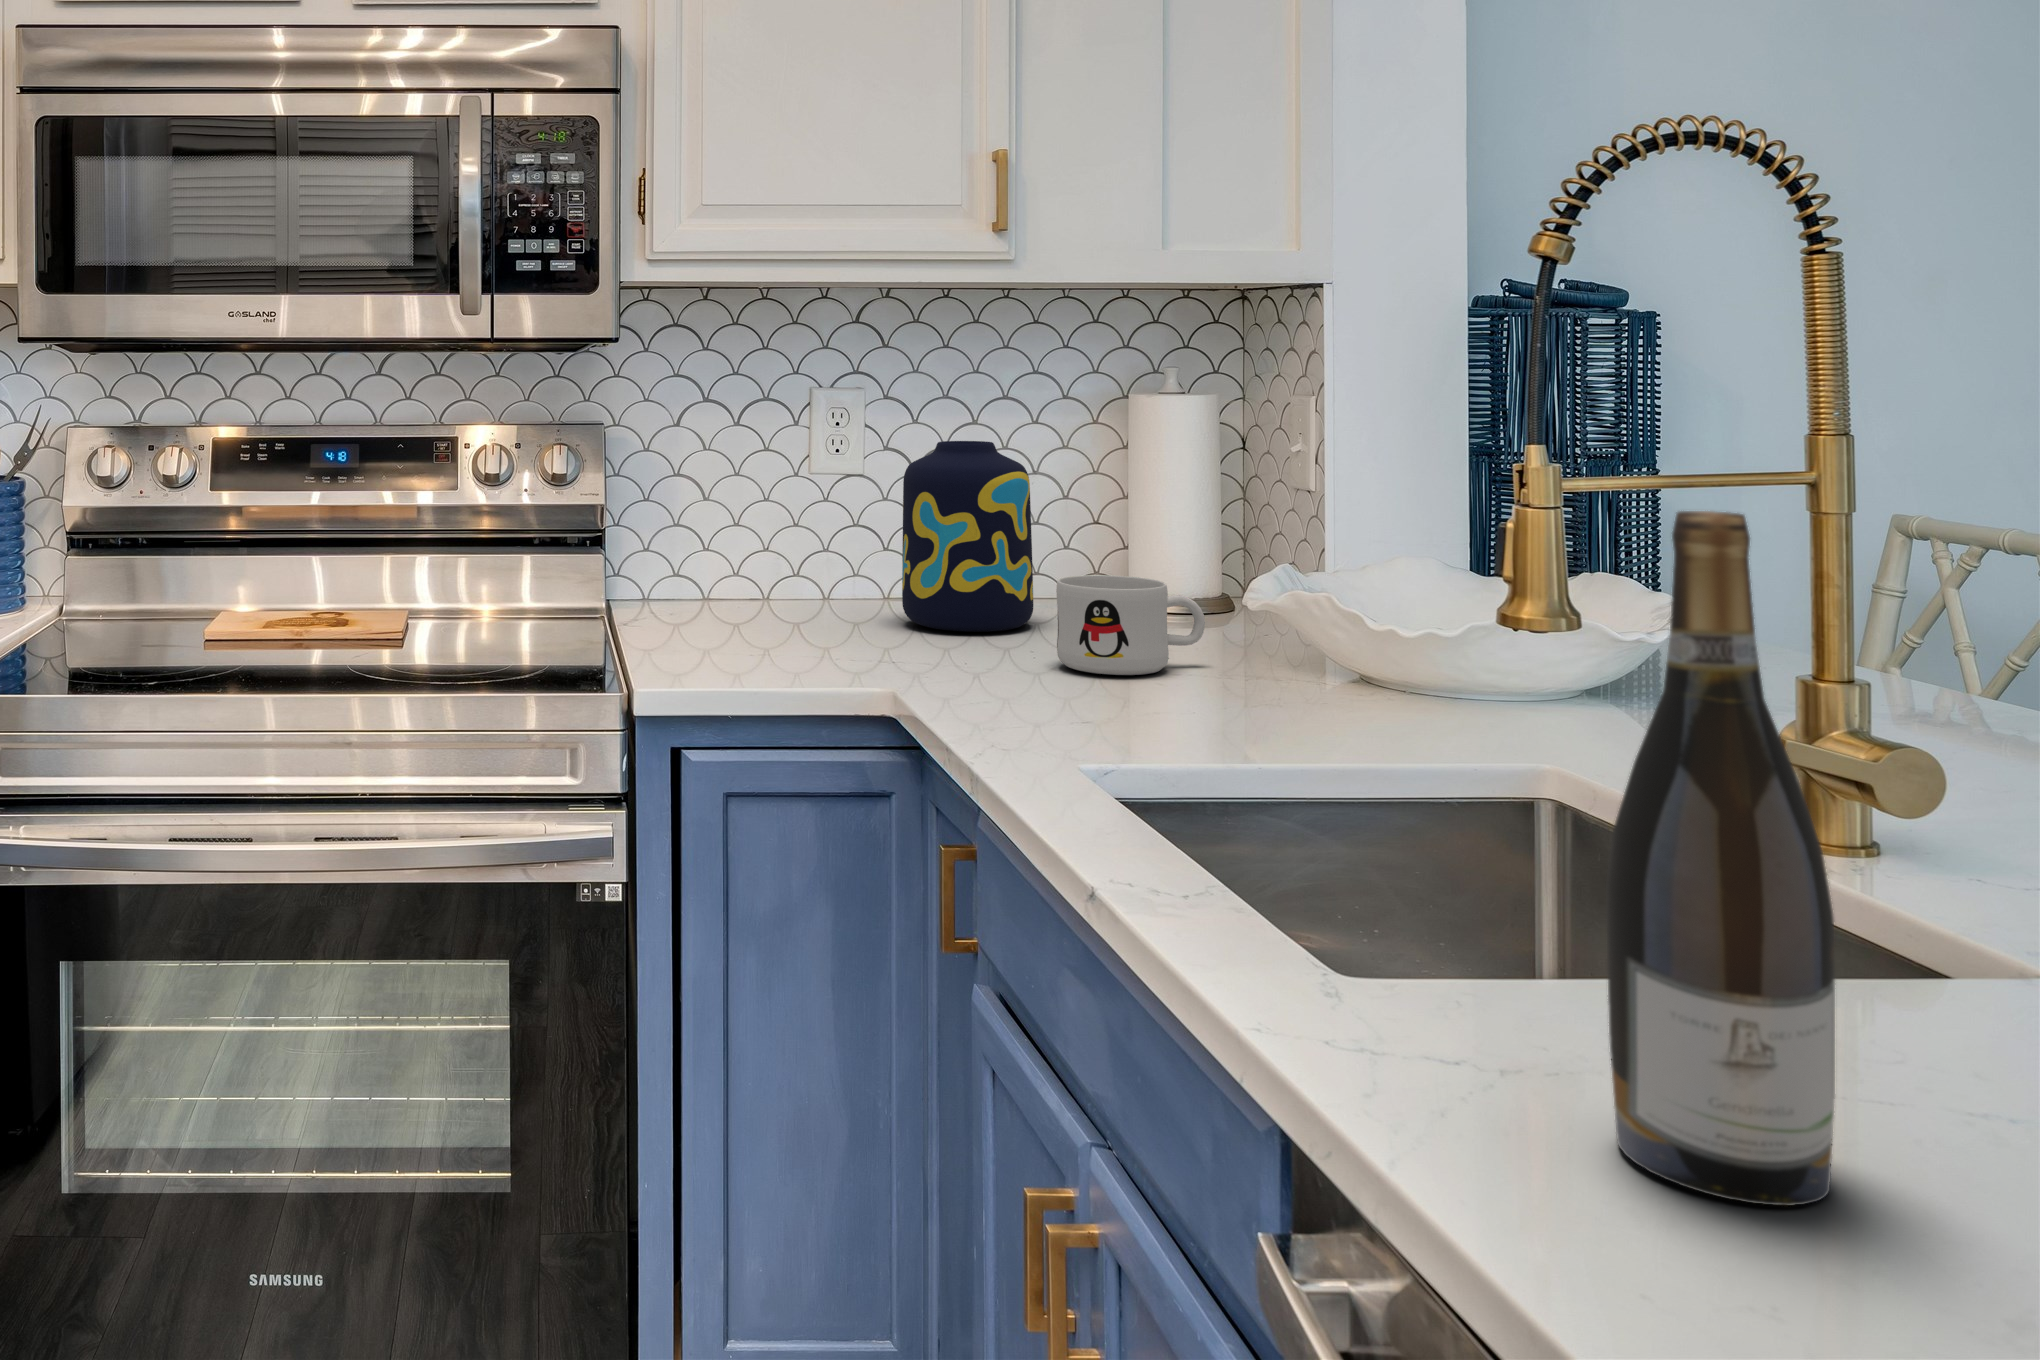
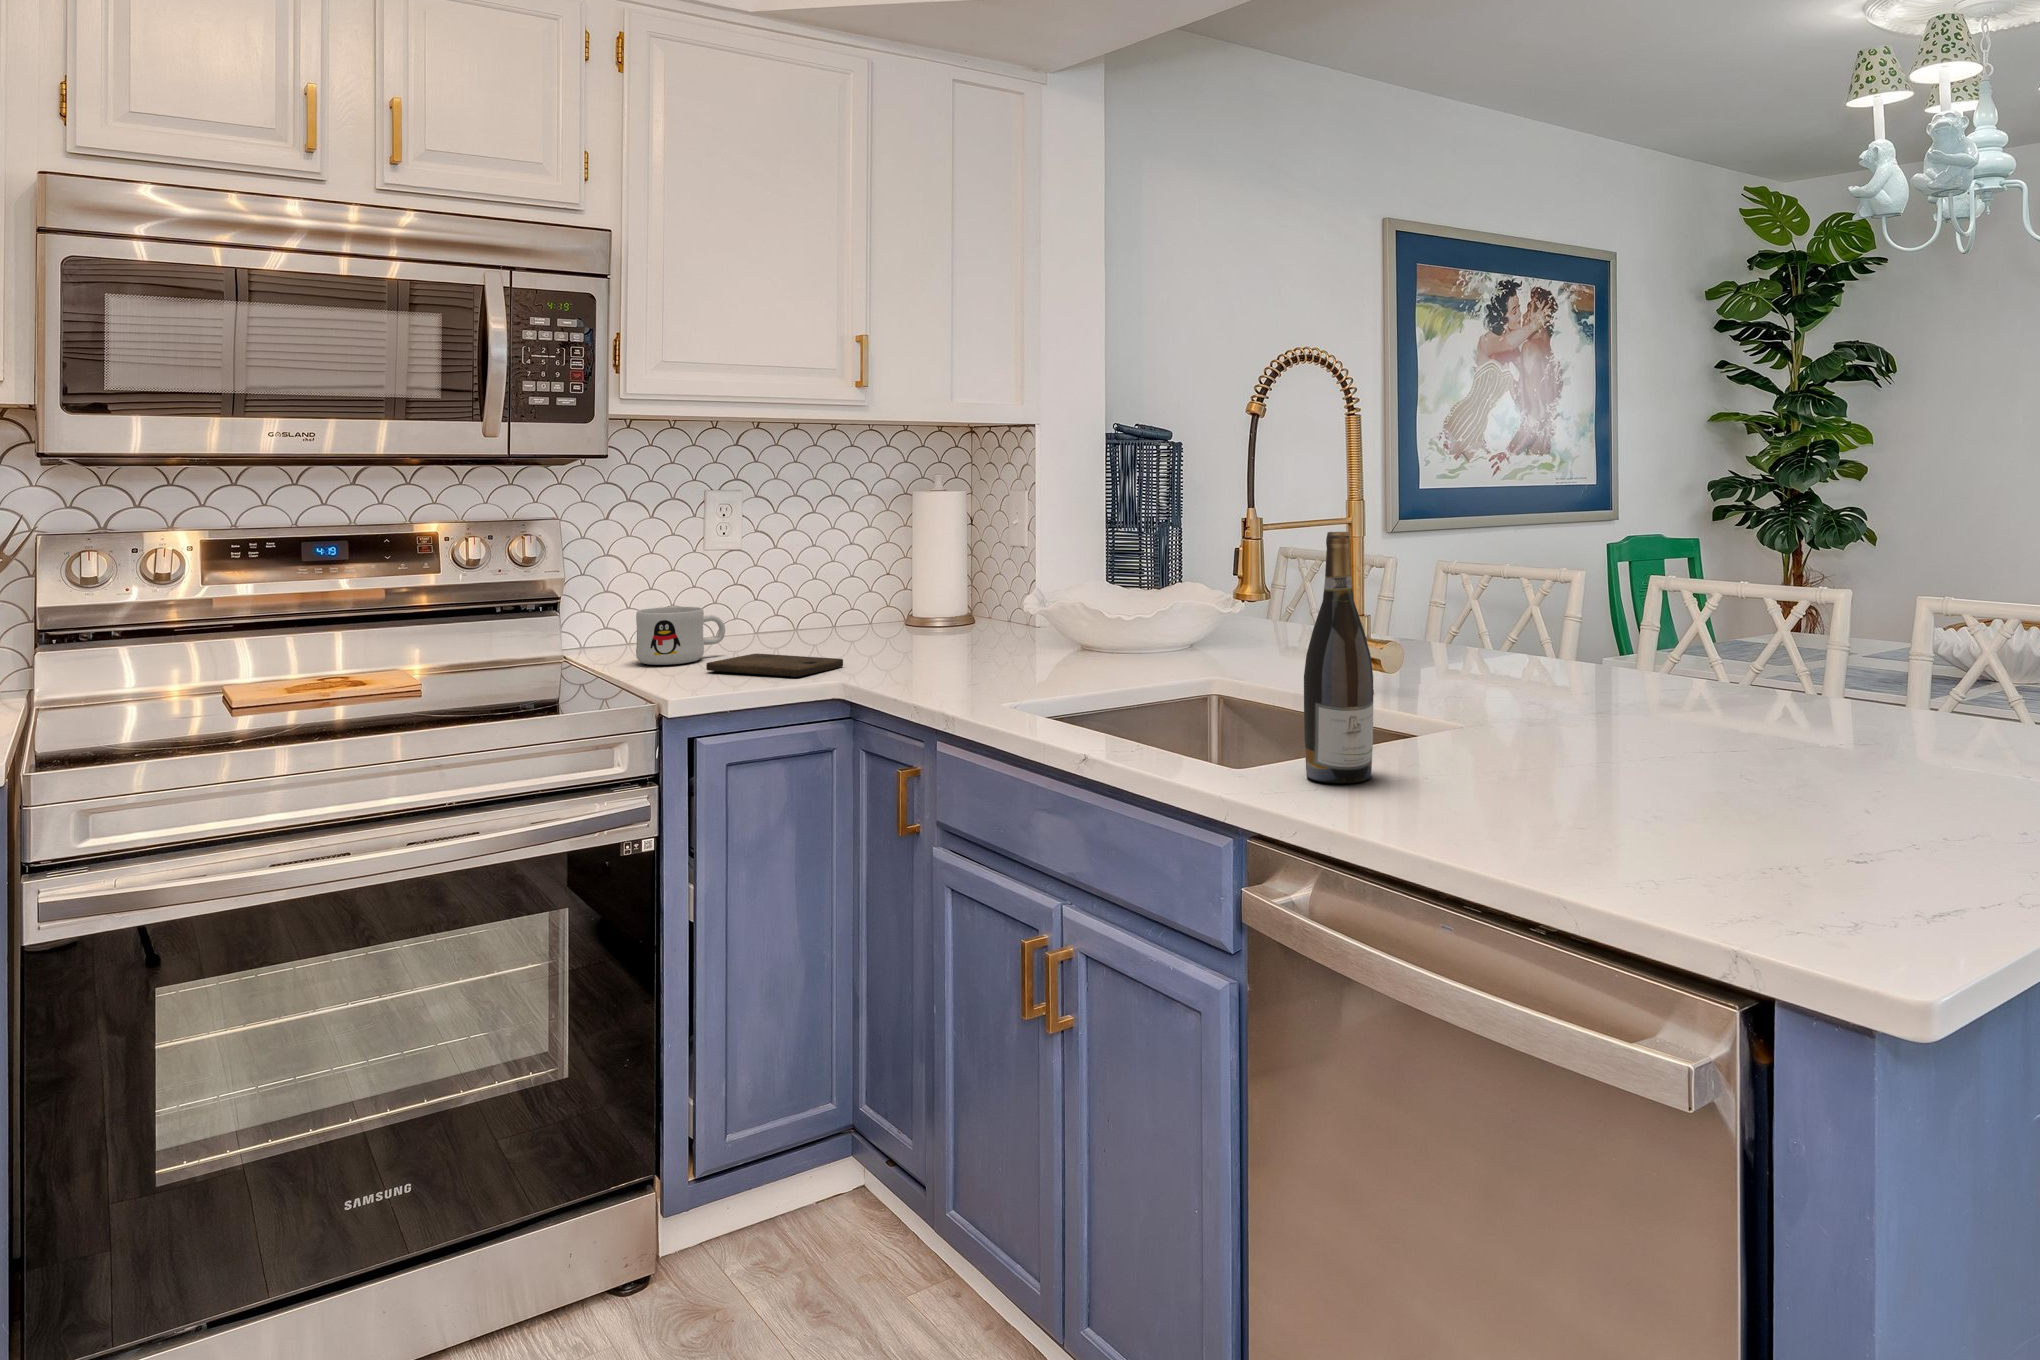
vase: present [902,441,1033,632] -> none [787,525,873,649]
mug: present [1056,575,1205,675] -> present [636,607,725,665]
cutting board: none [753,628,942,673] -> present [706,654,843,677]

